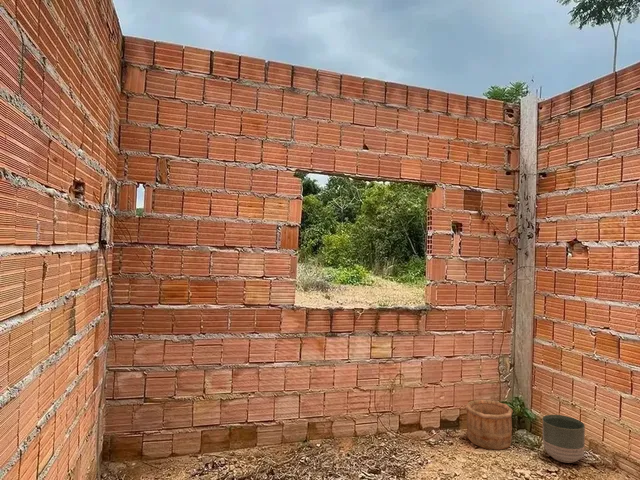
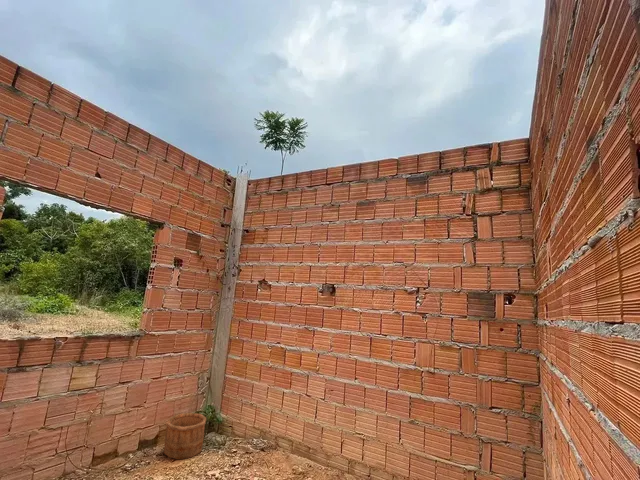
planter: present [542,415,585,463] -> none [228,415,259,454]

